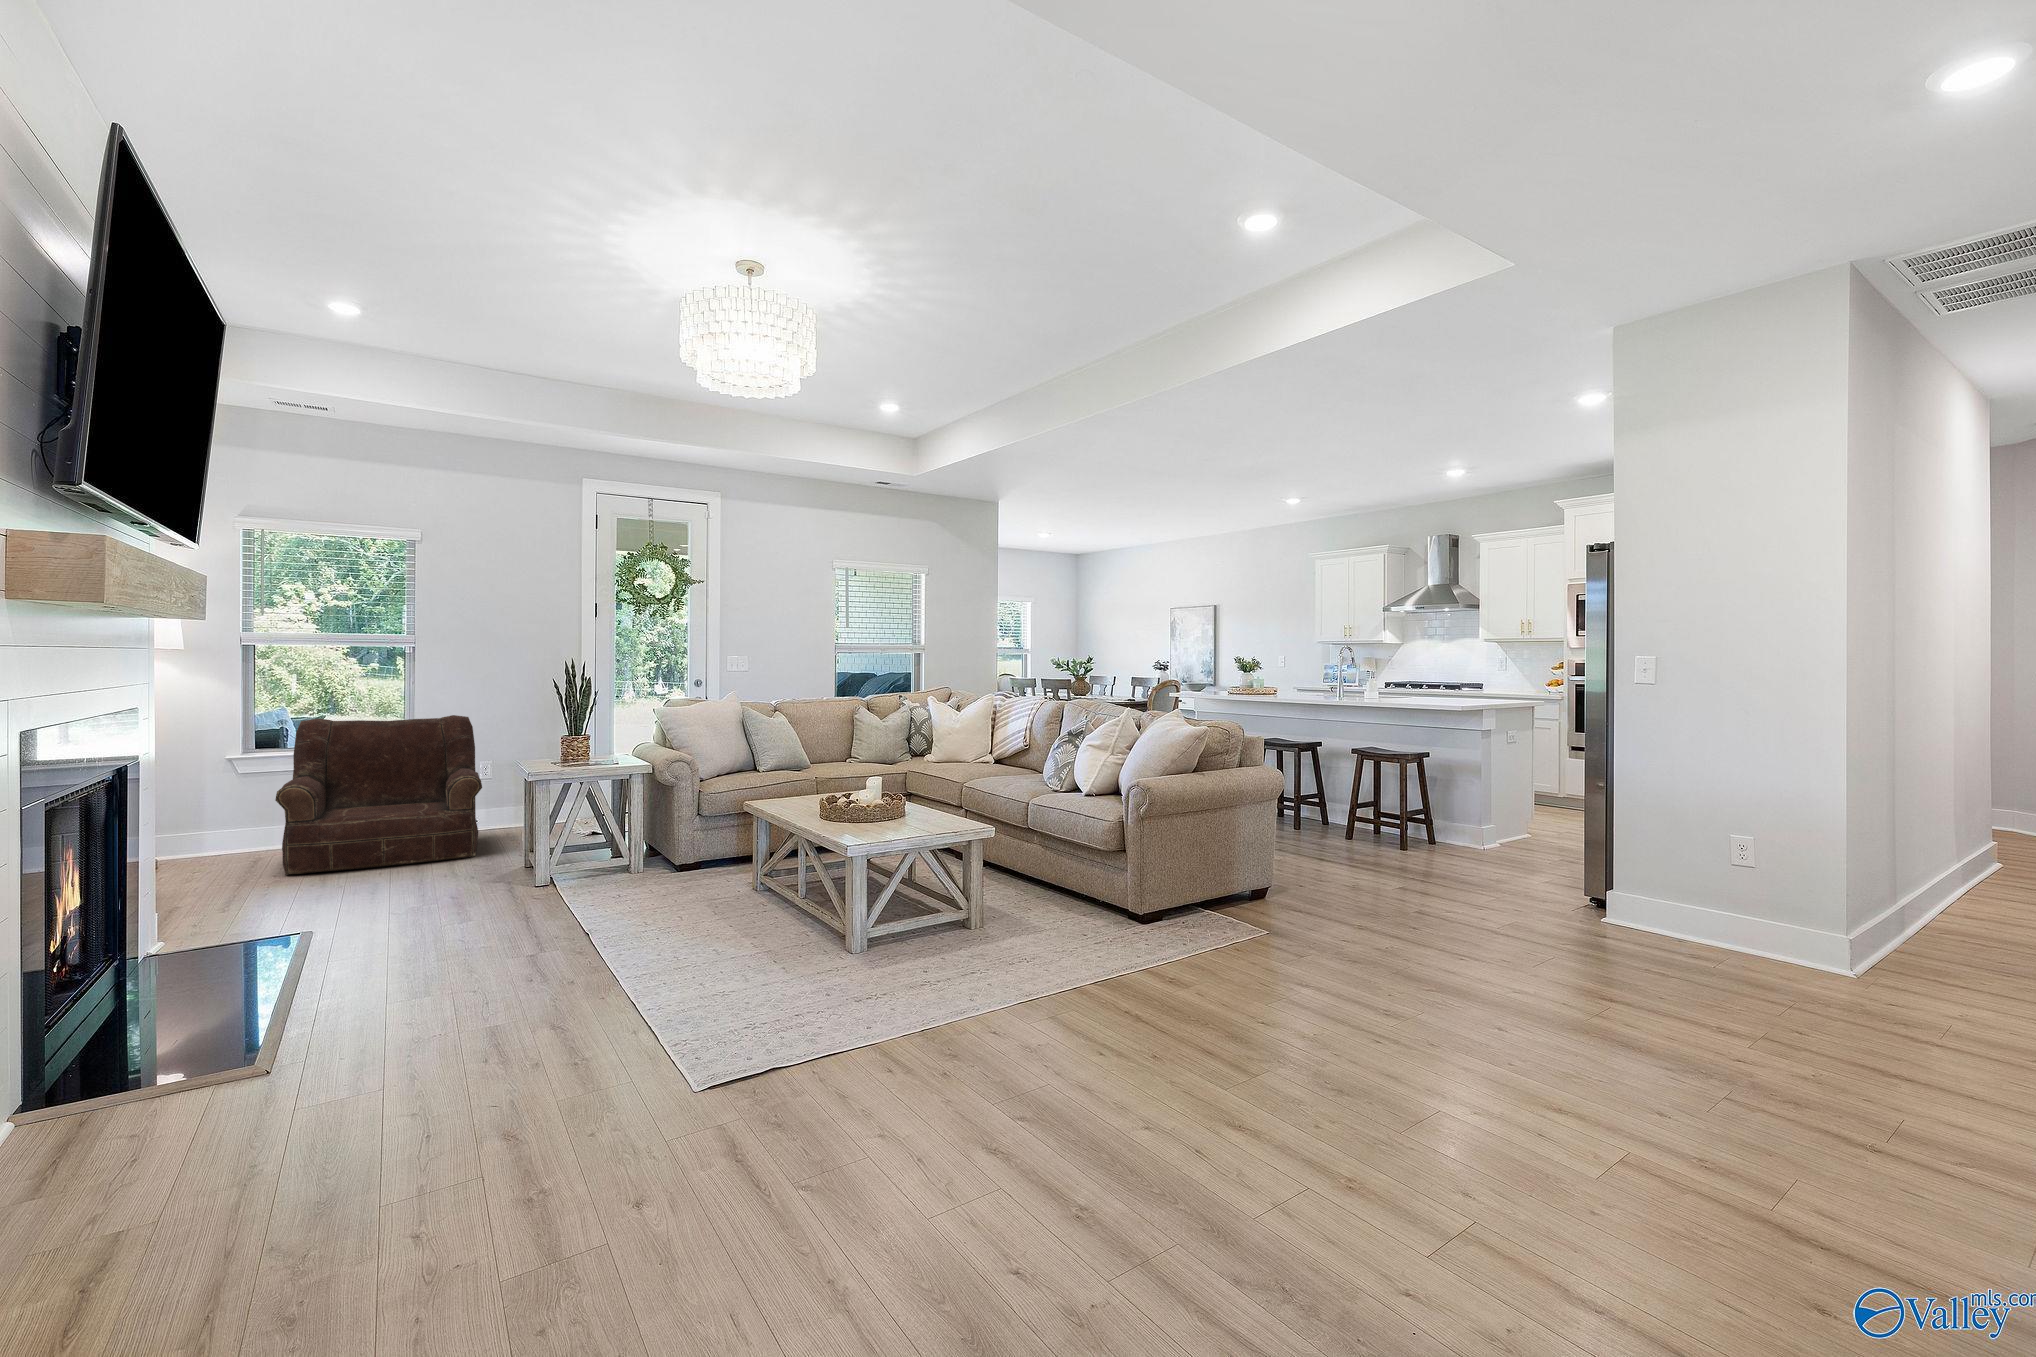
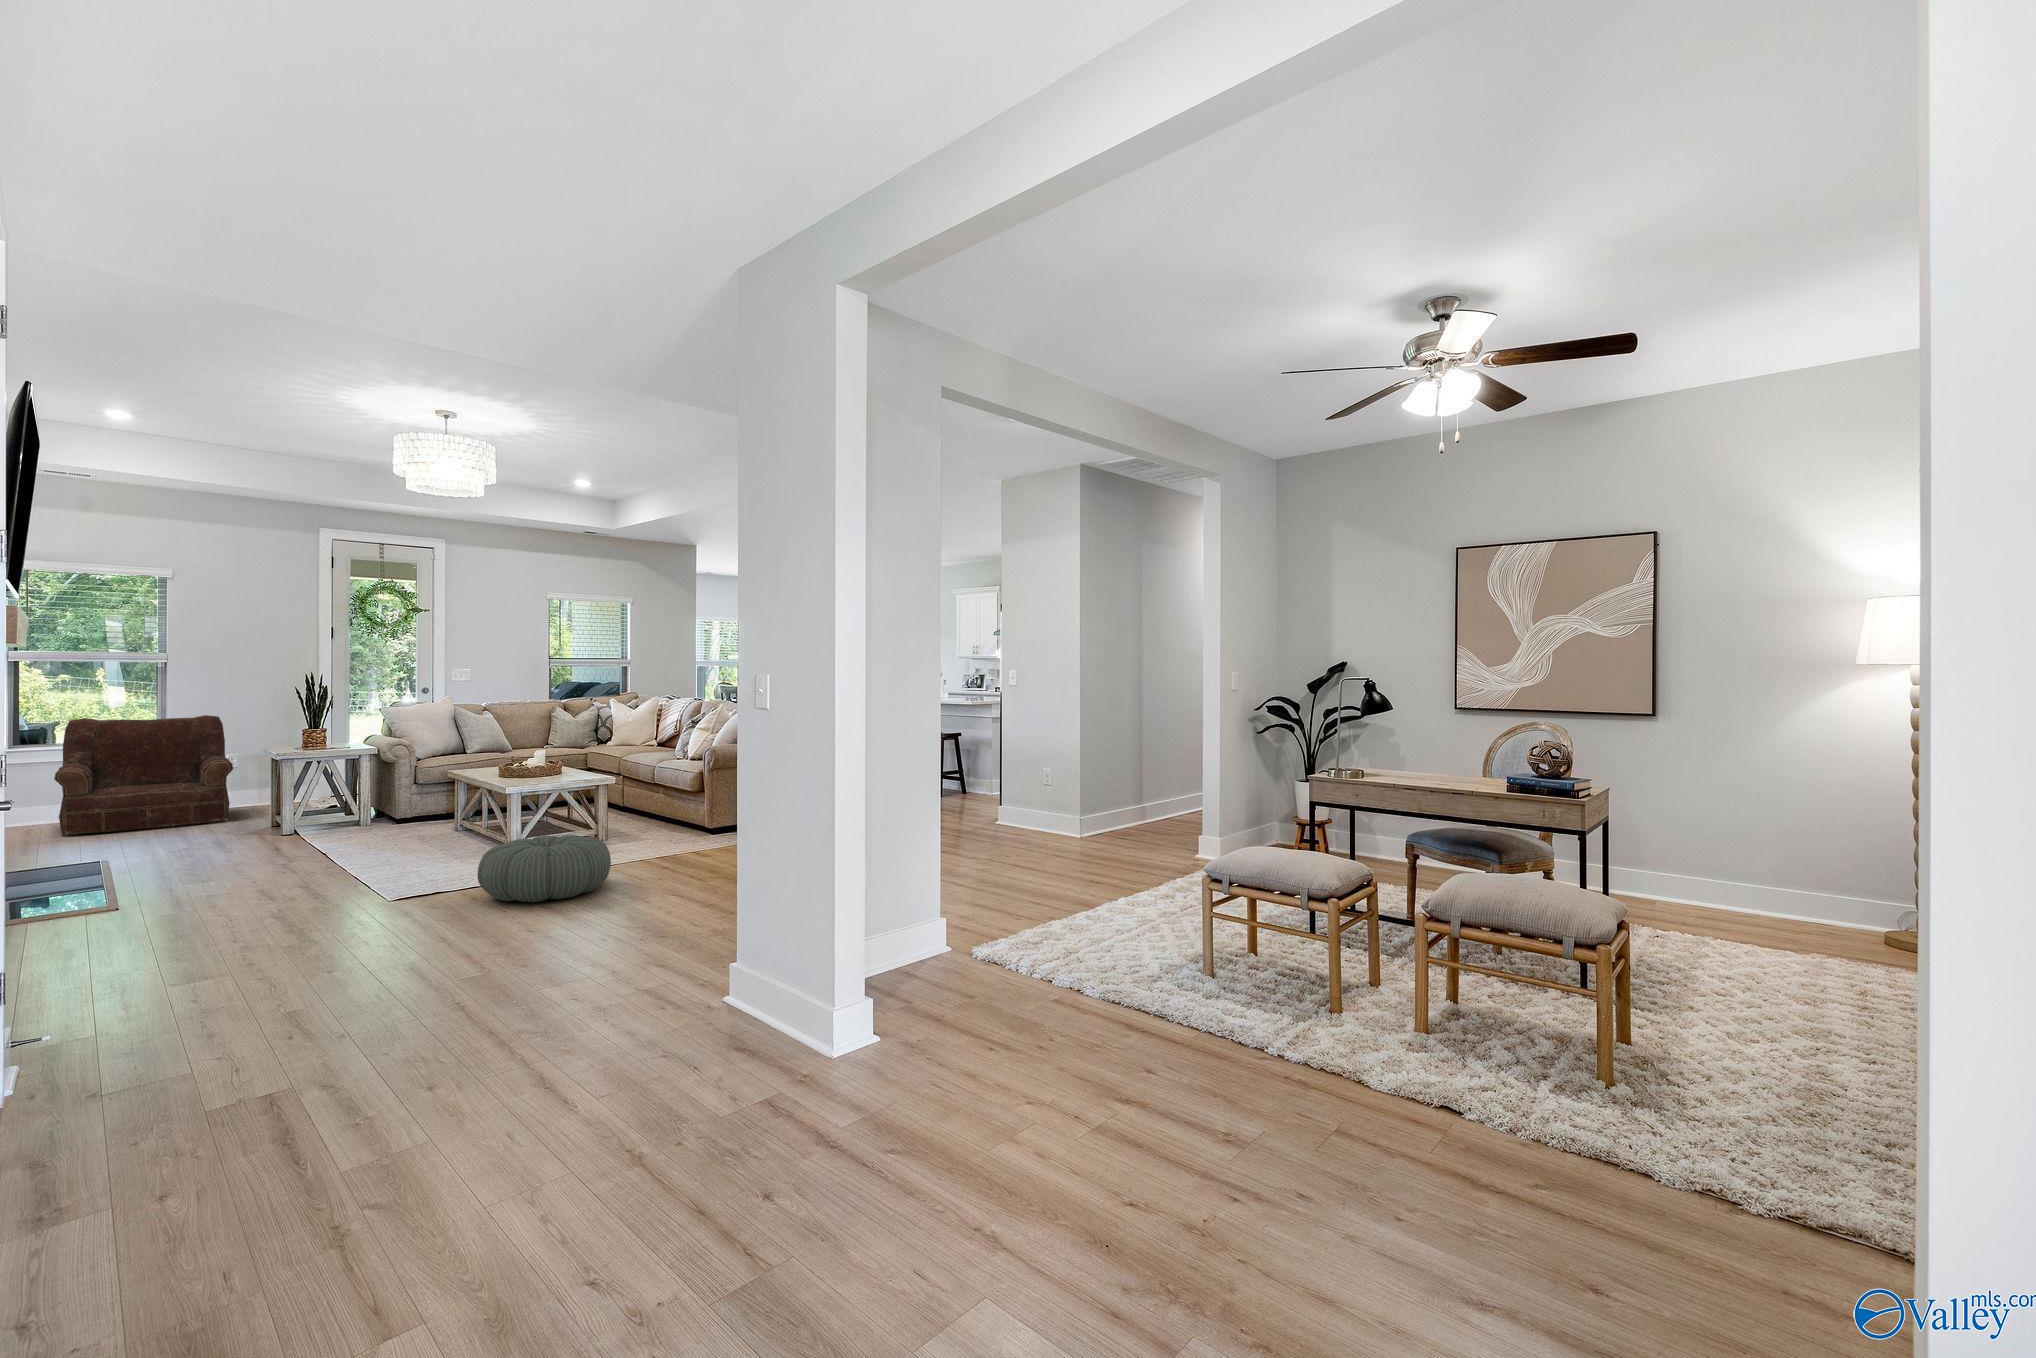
pouf: none [855,964,1088,1128] -> present [478,835,611,902]

